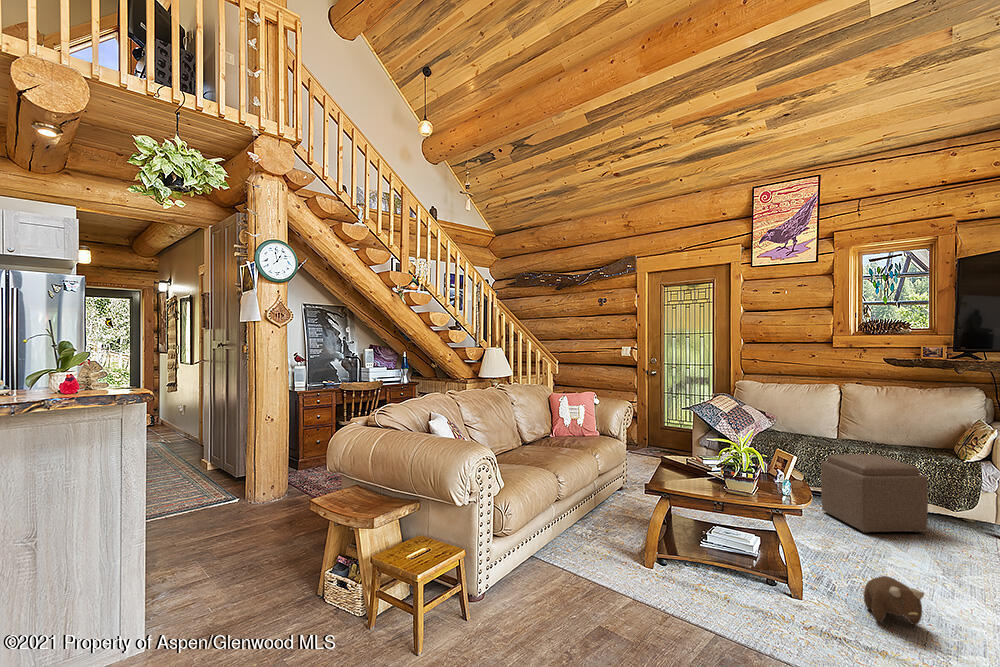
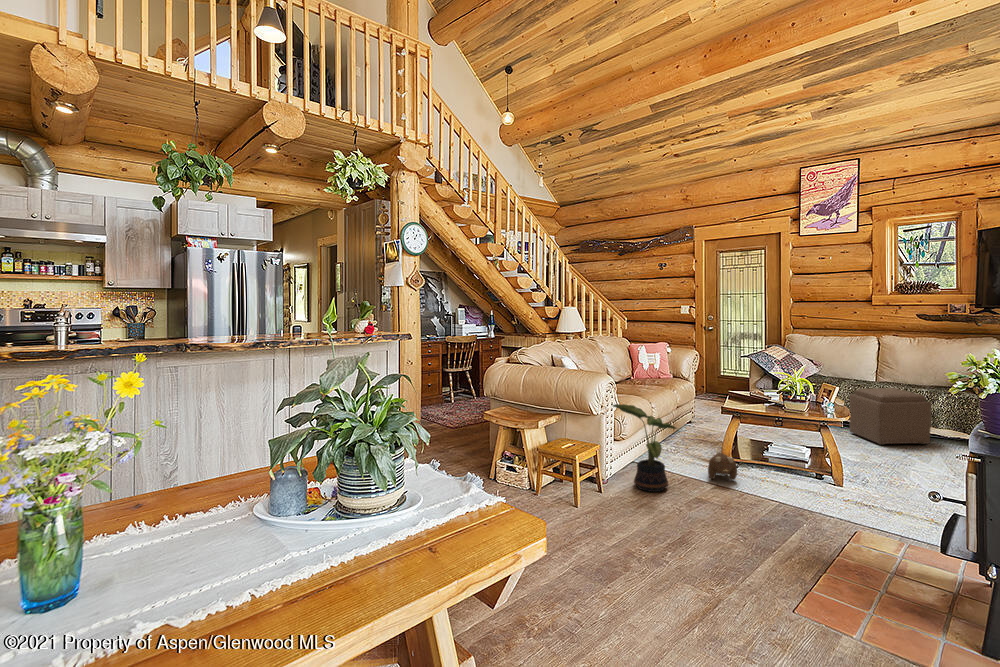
potted plant: none [485,486,580,630] -> present [613,404,676,492]
plush toy: present [864,576,924,625] -> present [708,453,737,480]

